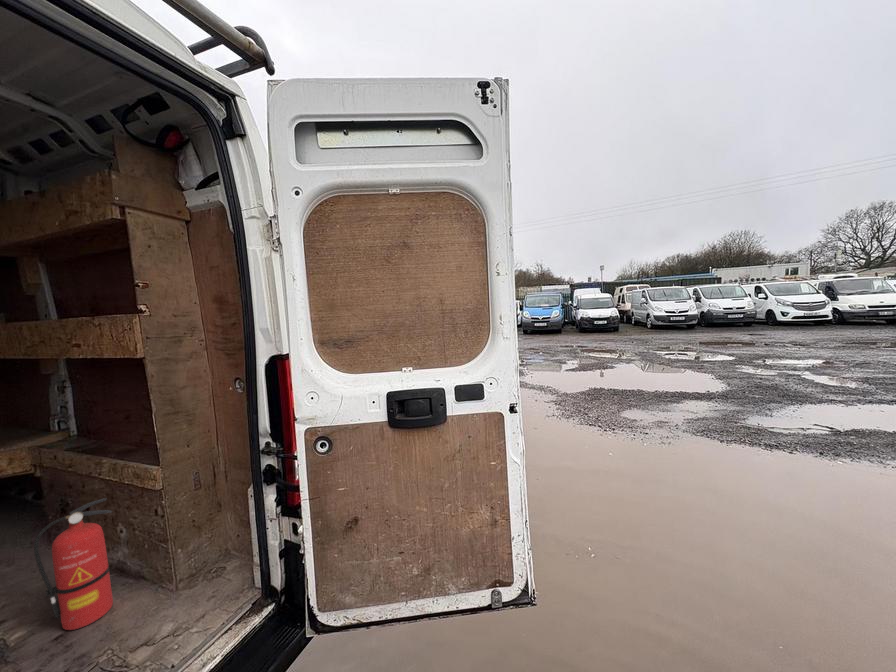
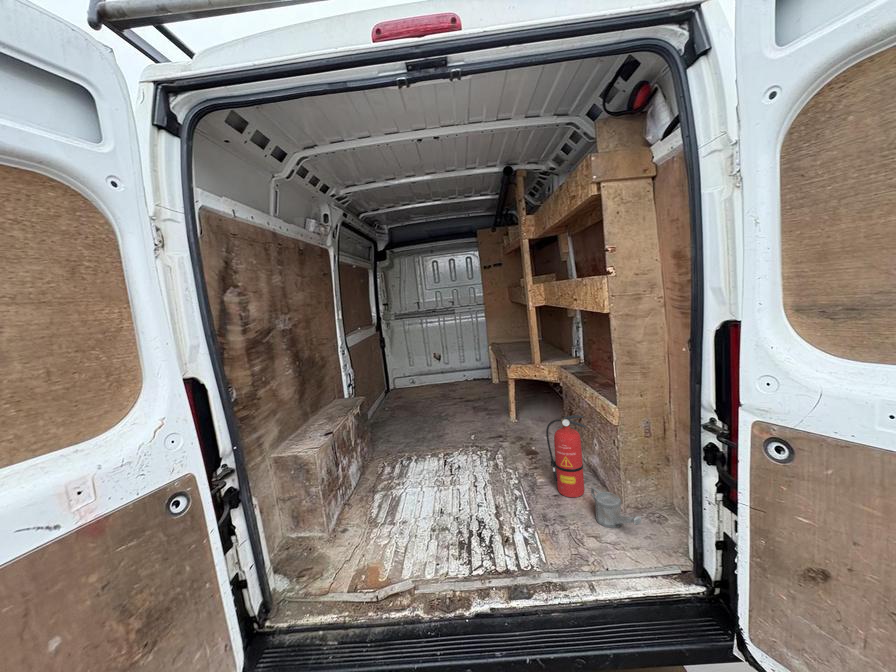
watering can: none [127,575,204,626] -> present [591,487,641,528]

